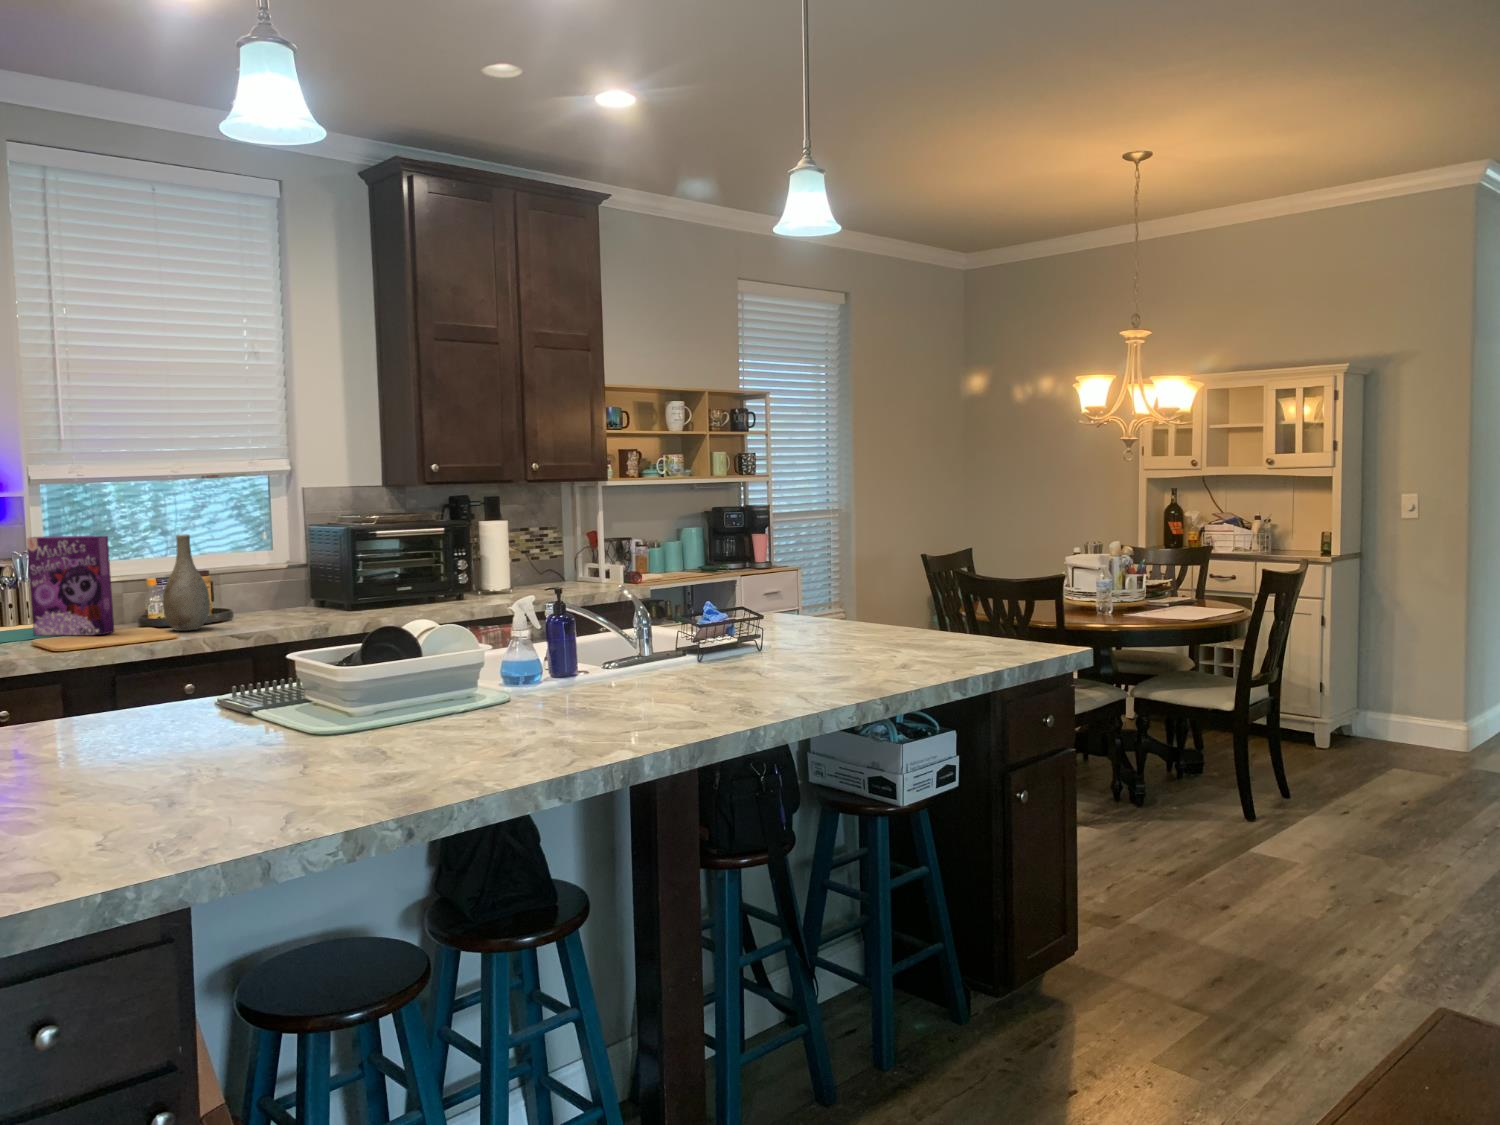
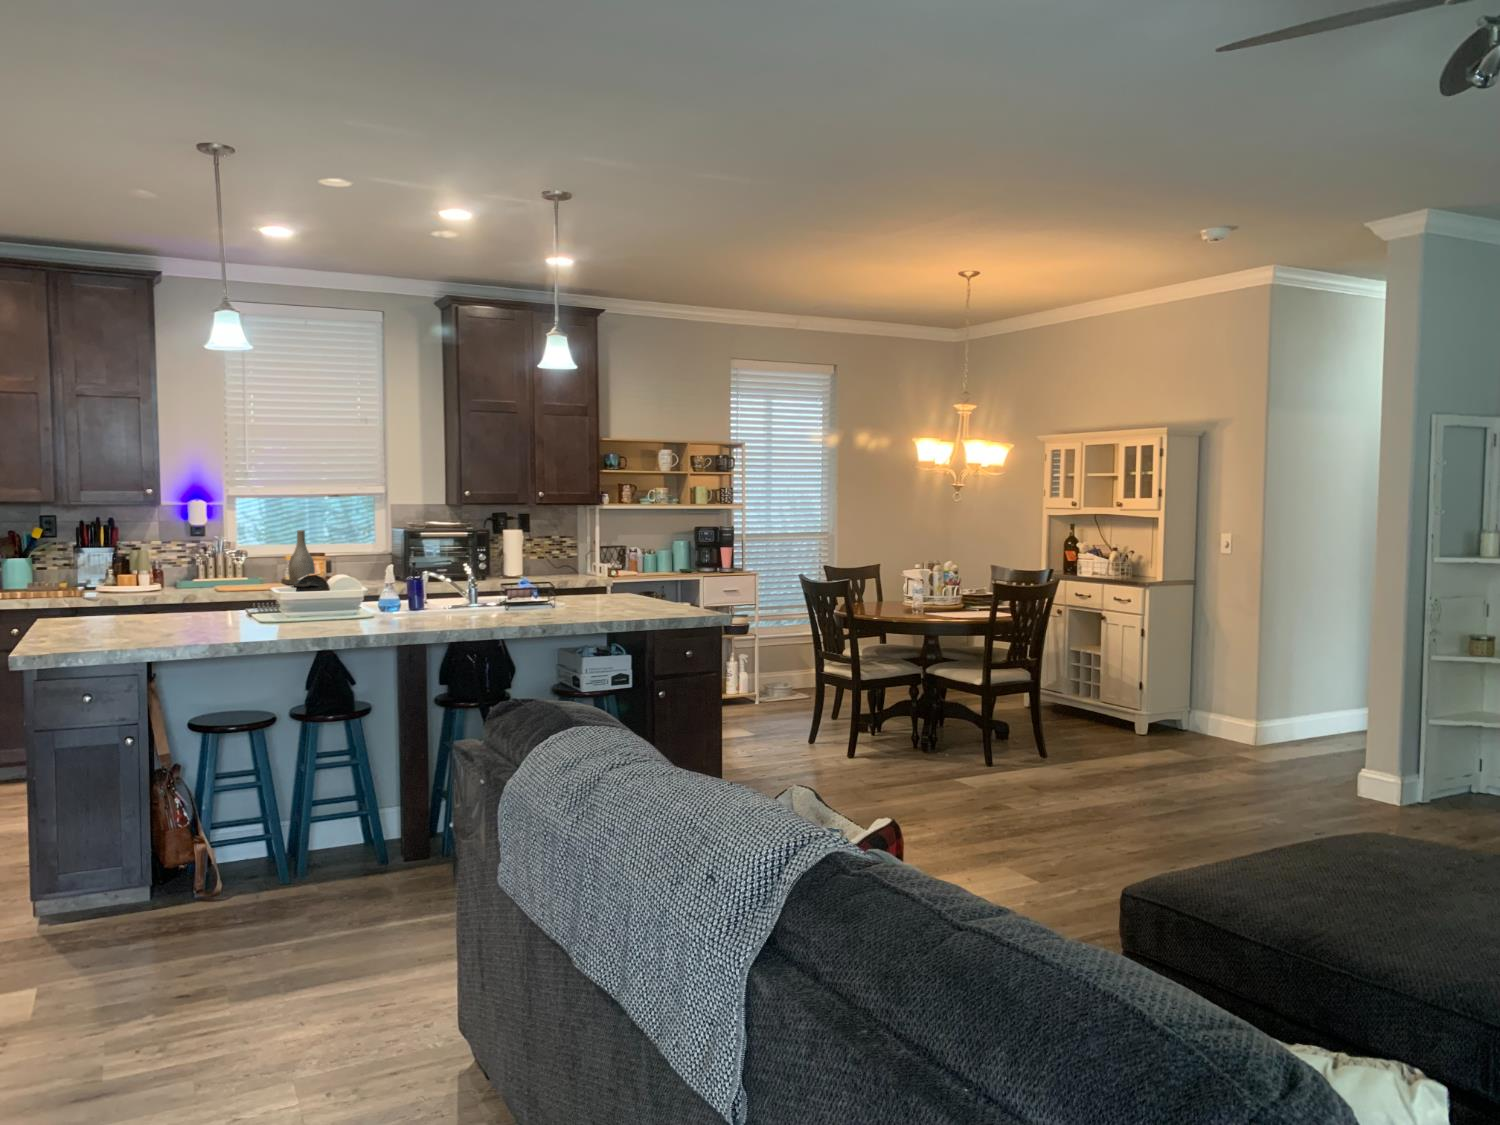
cereal box: present [27,536,114,635] -> none [219,528,262,586]

